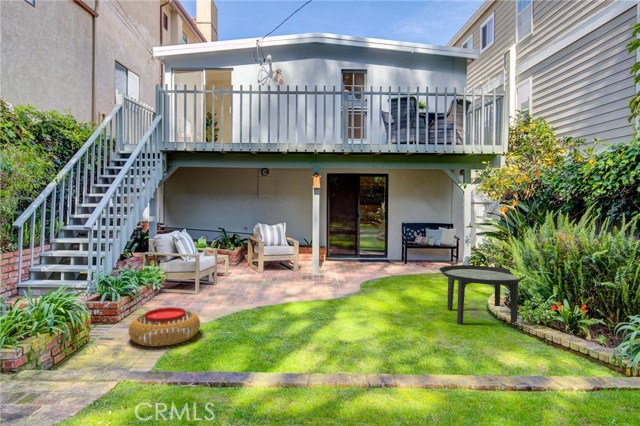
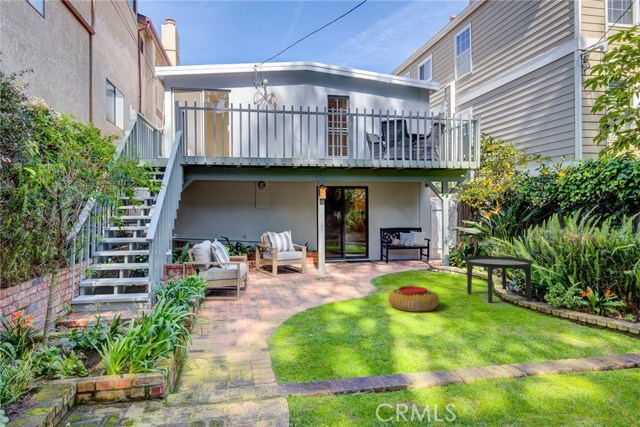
pouf: present [128,307,200,346] -> present [388,286,439,312]

